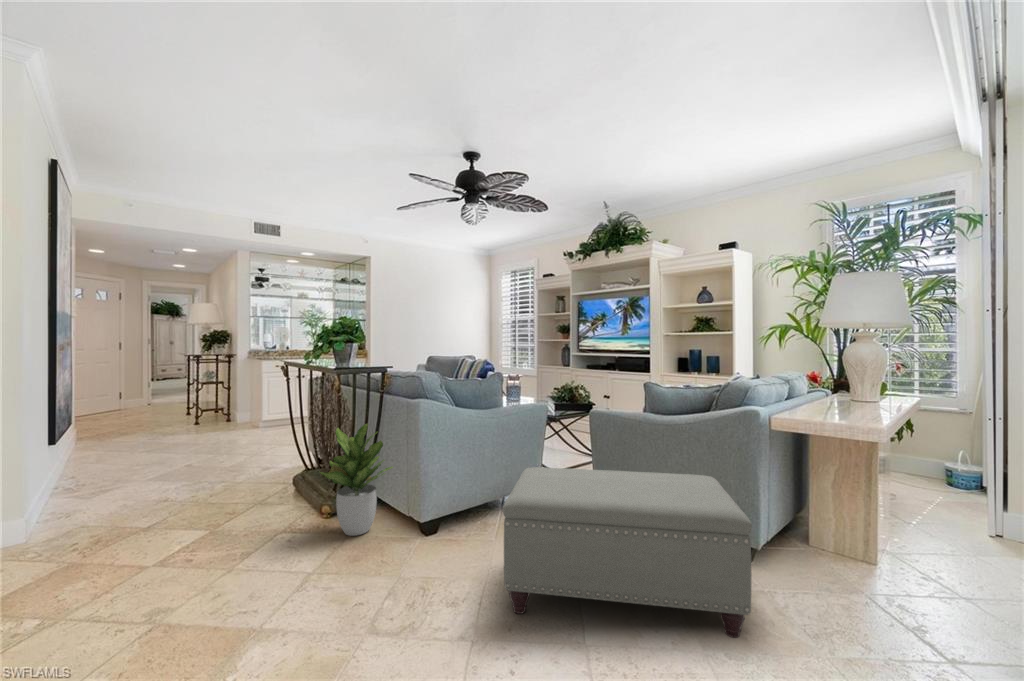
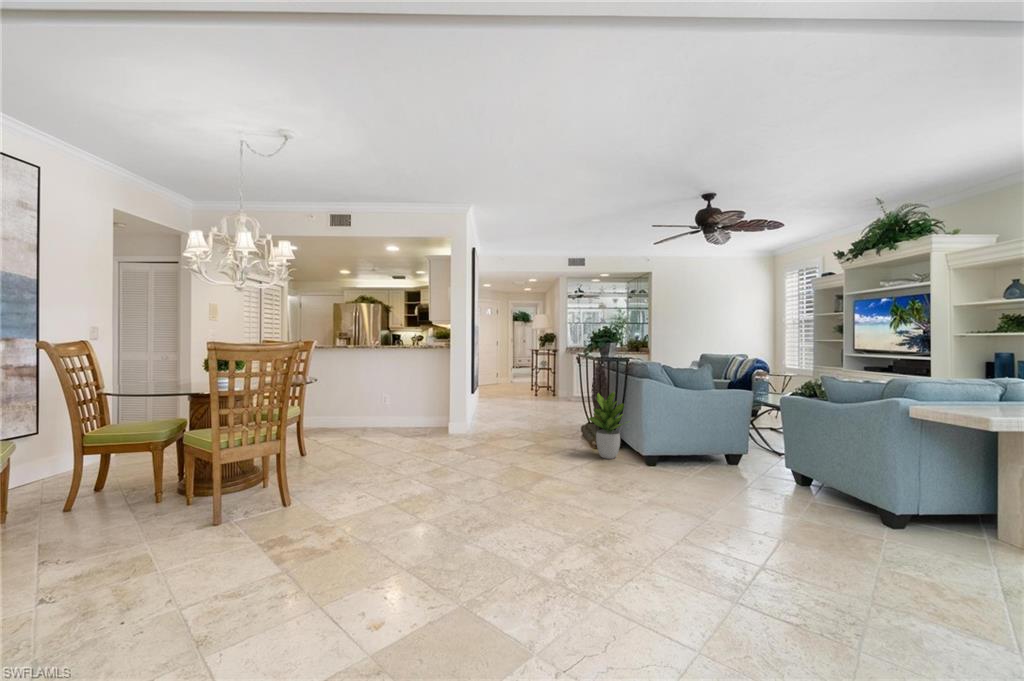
ottoman: present [503,467,752,638] -> none [672,429,869,560]

